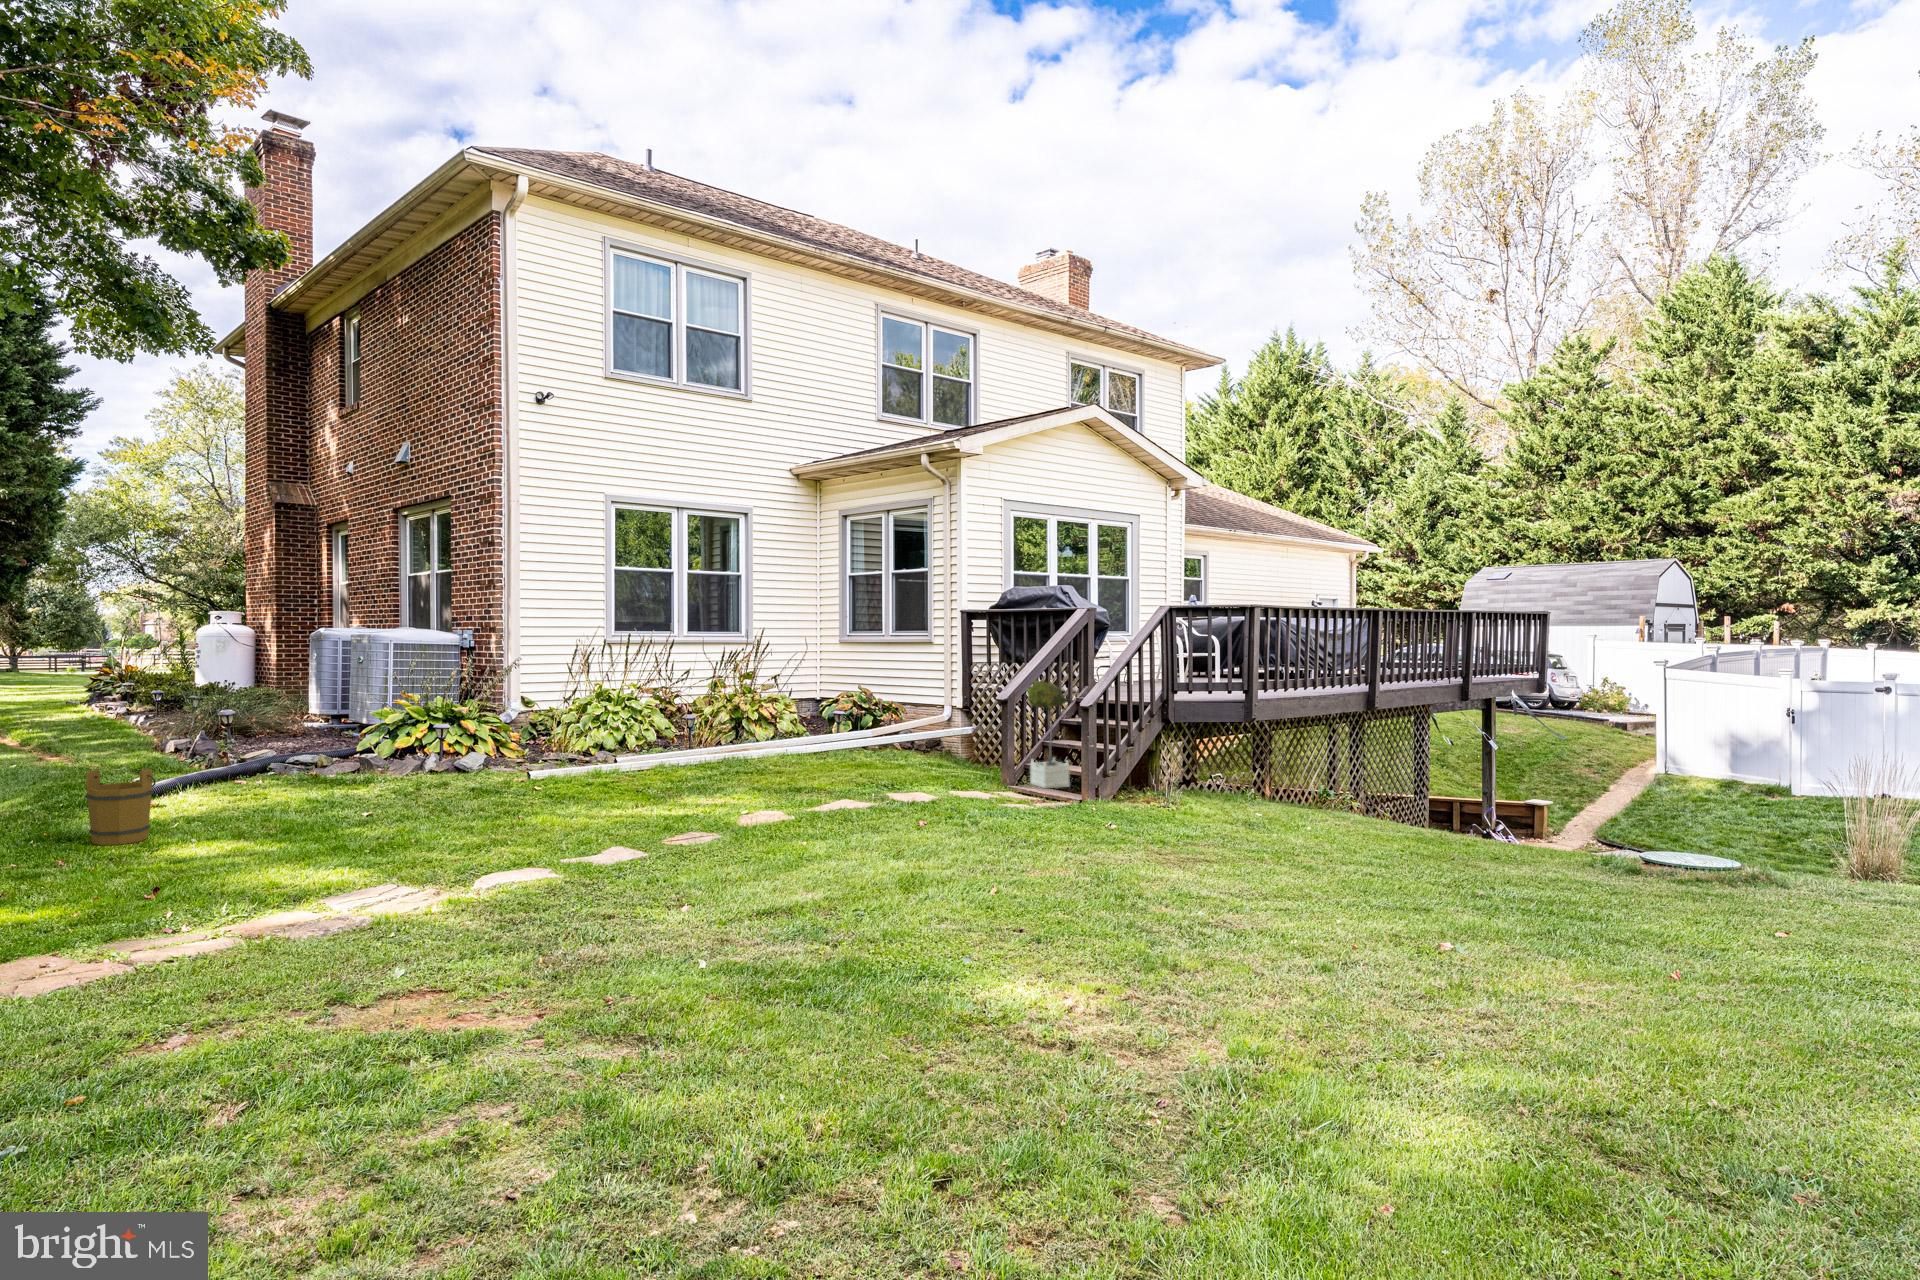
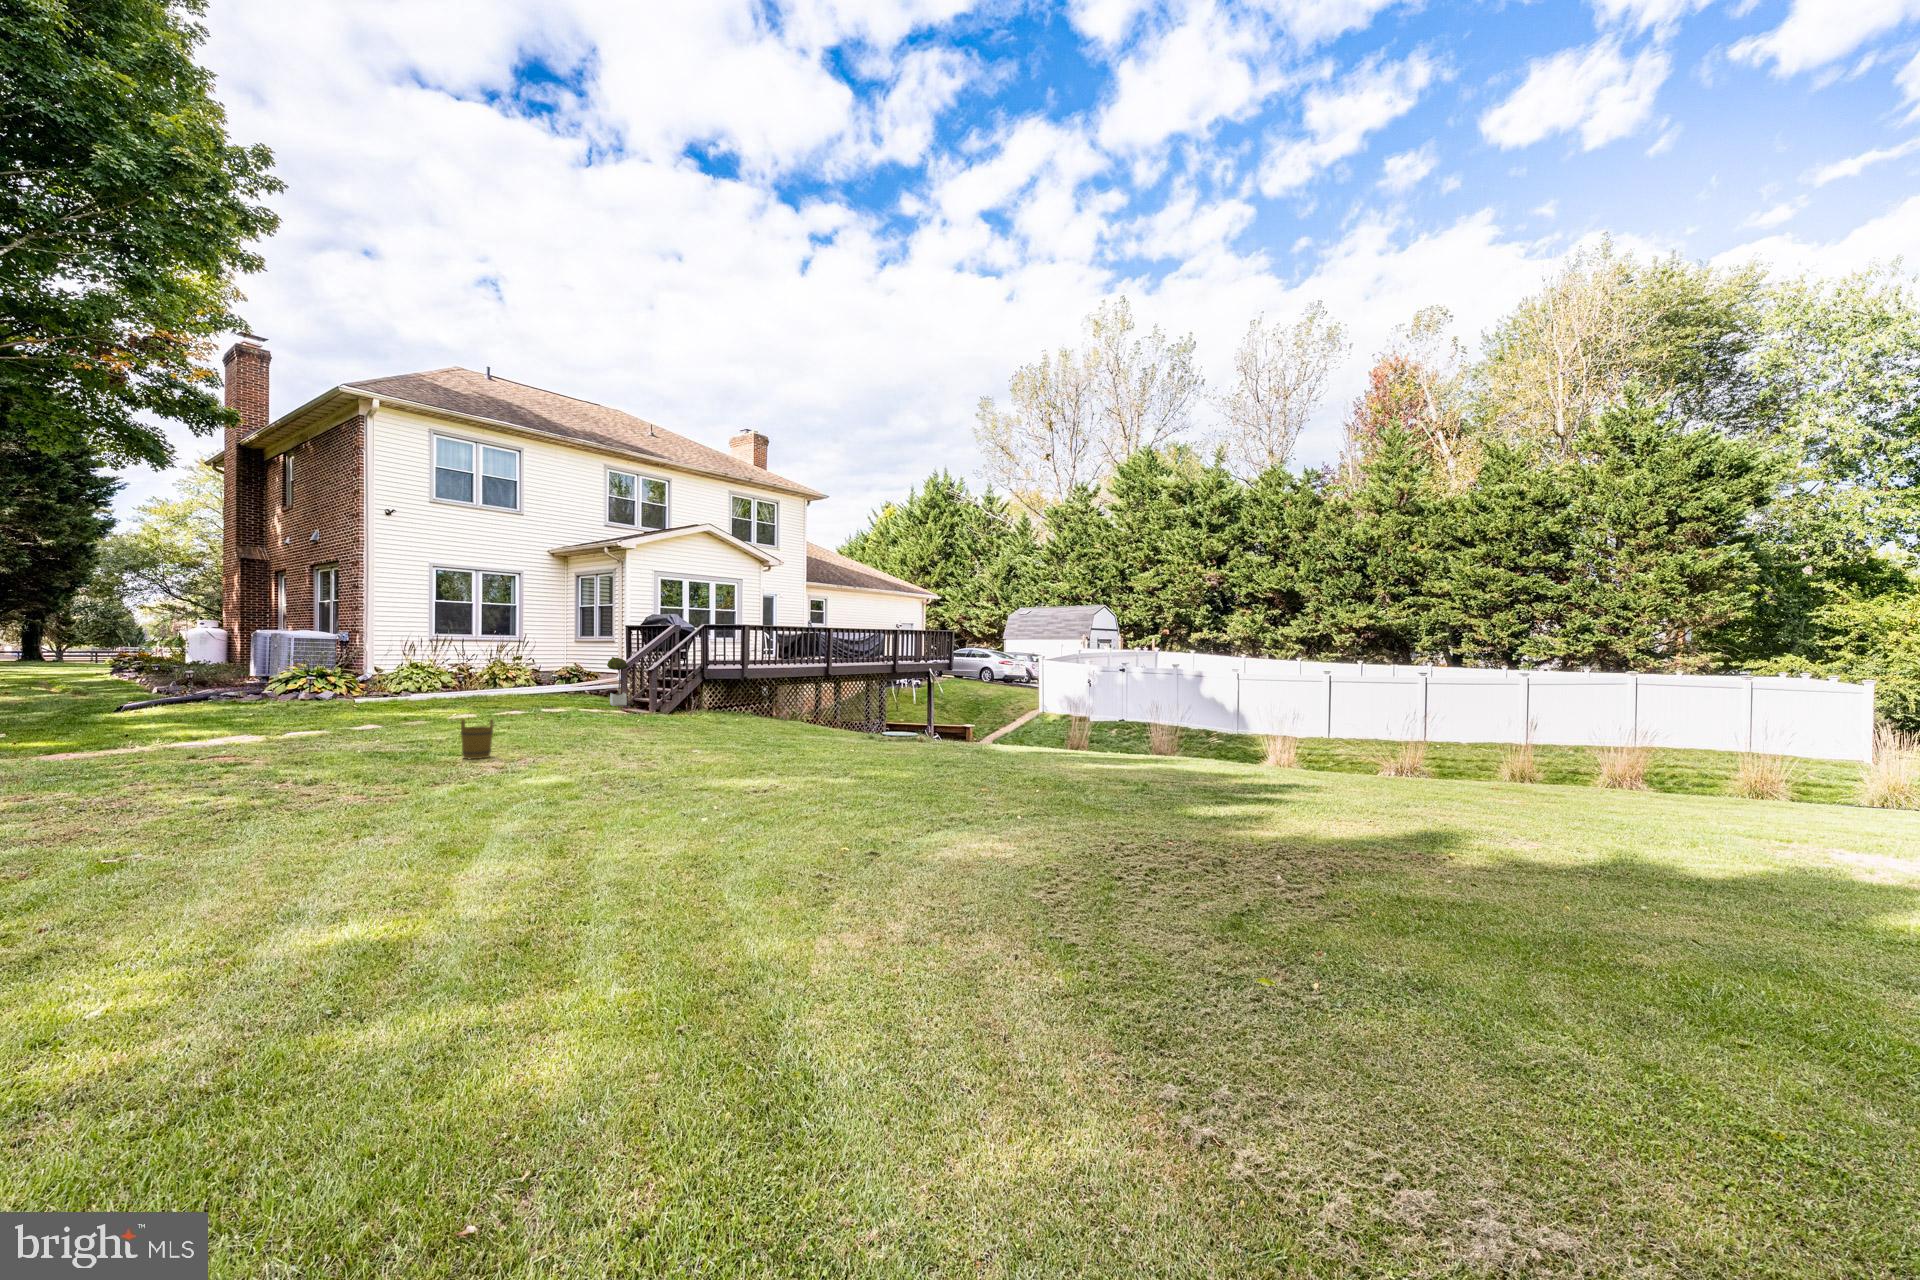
bucket: present [85,769,156,845] -> present [461,719,494,759]

